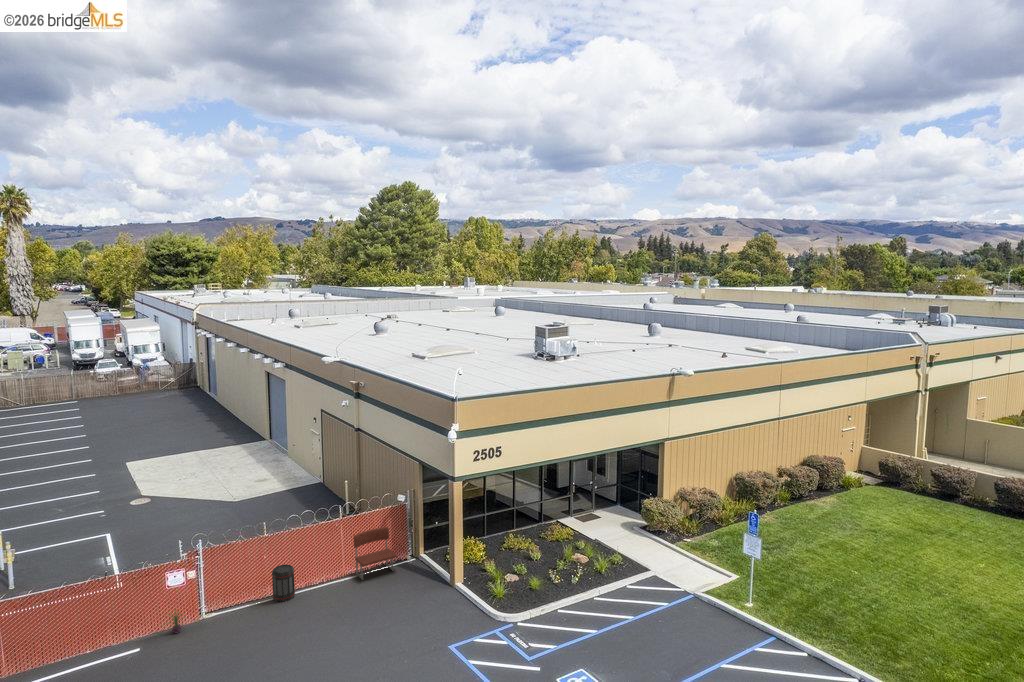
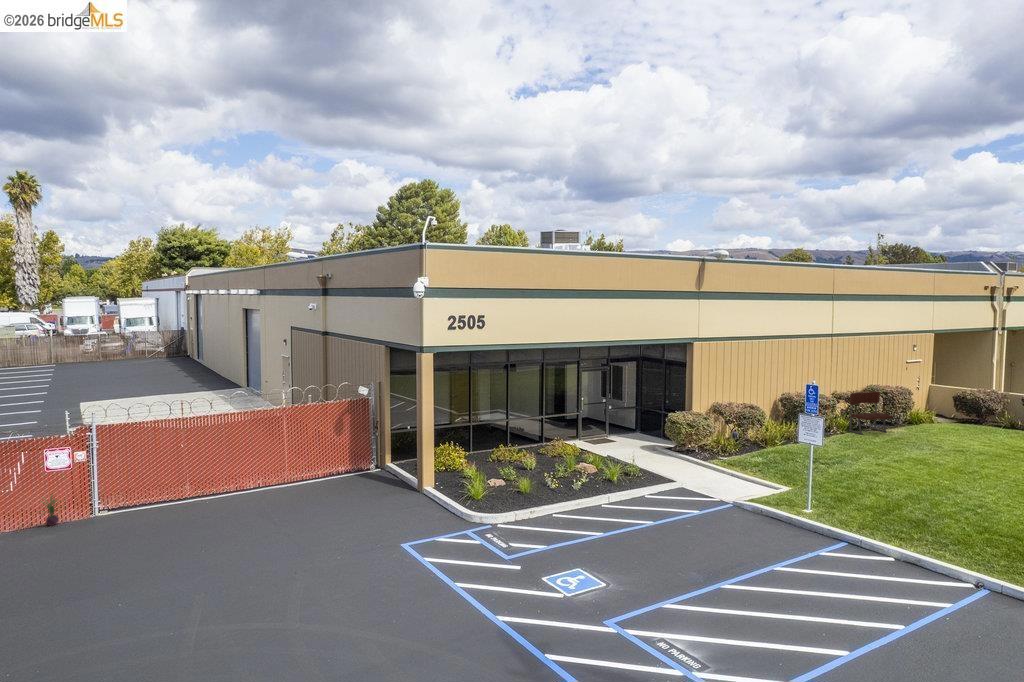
bench: present [354,527,397,580] -> present [849,391,893,434]
trash can: present [272,565,295,602] -> none [187,457,219,501]

